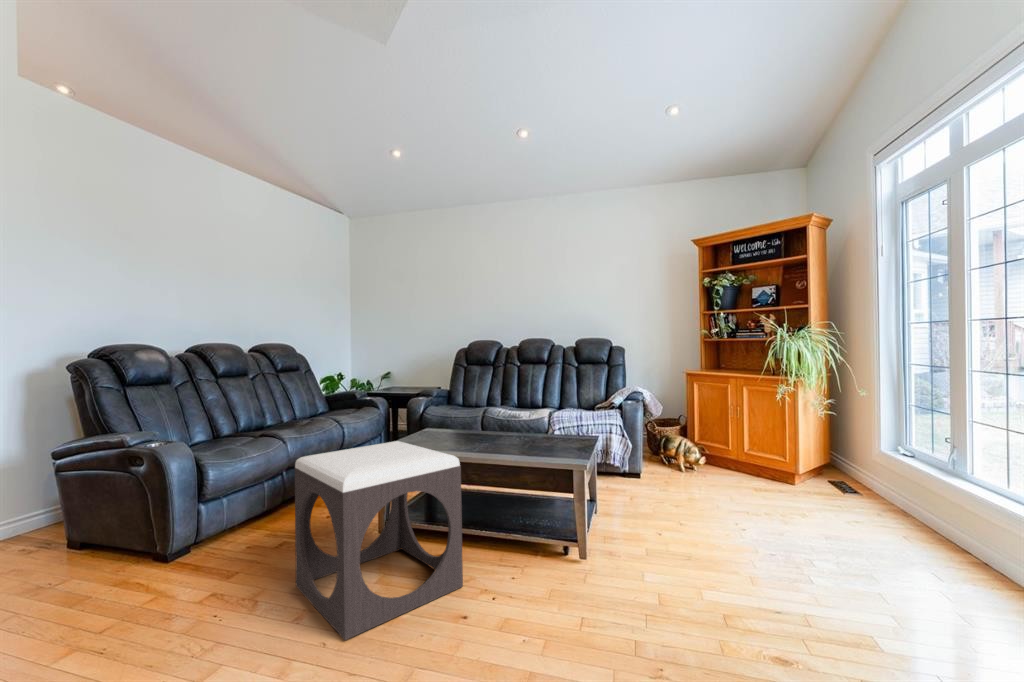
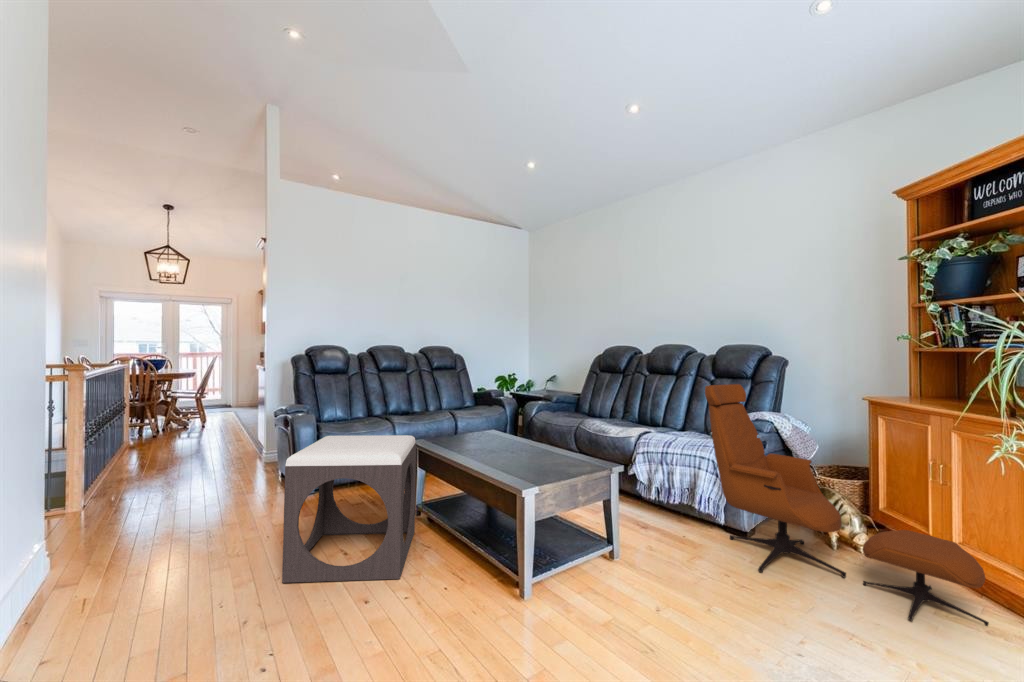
lounge chair: none [615,366,779,498] -> present [705,384,989,626]

